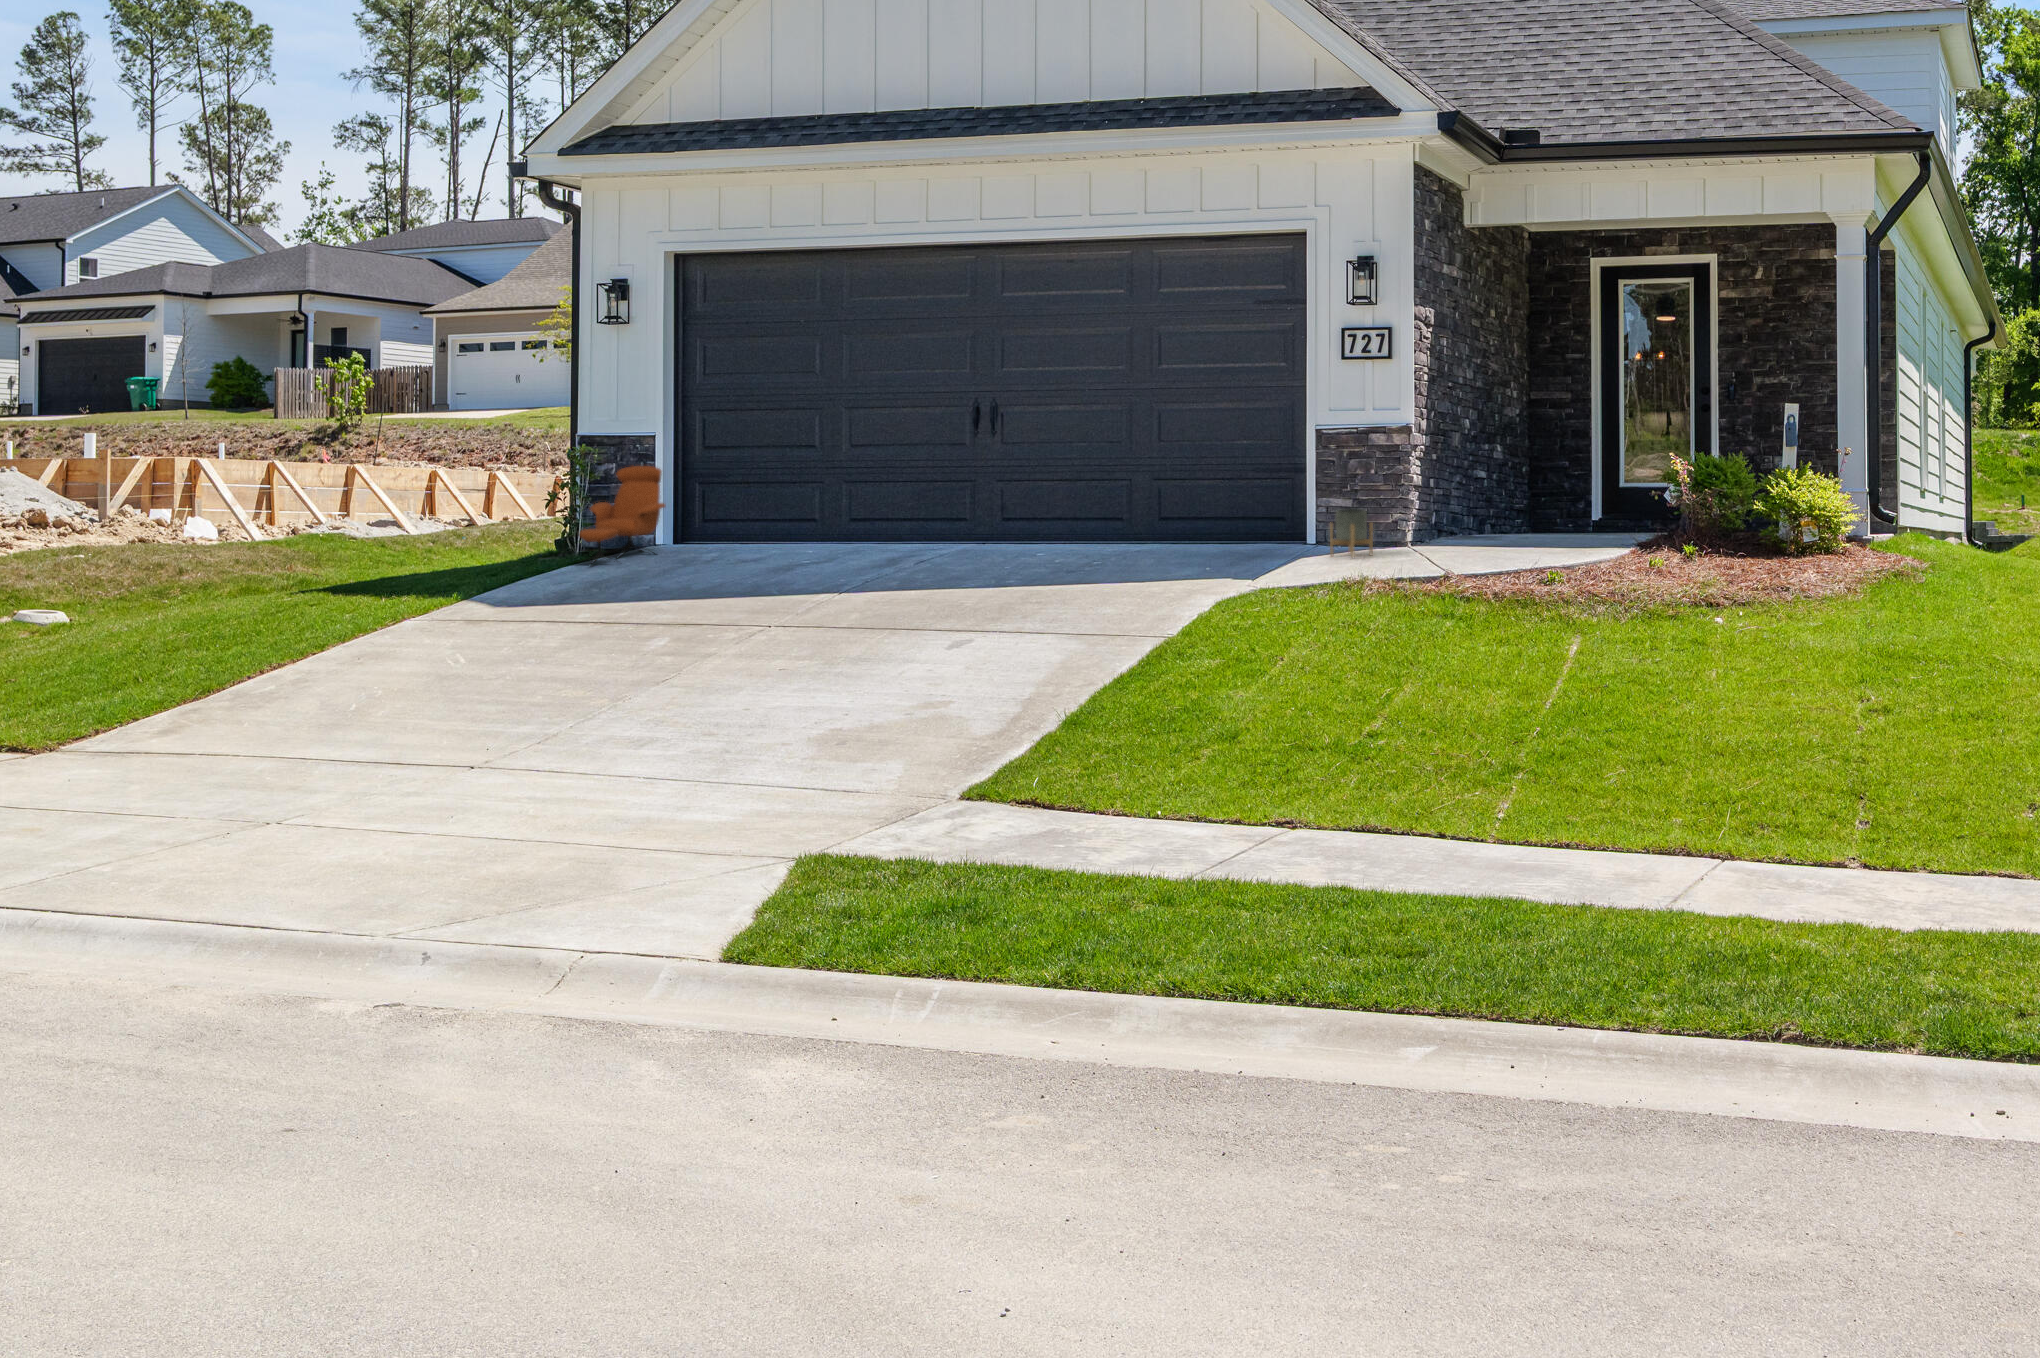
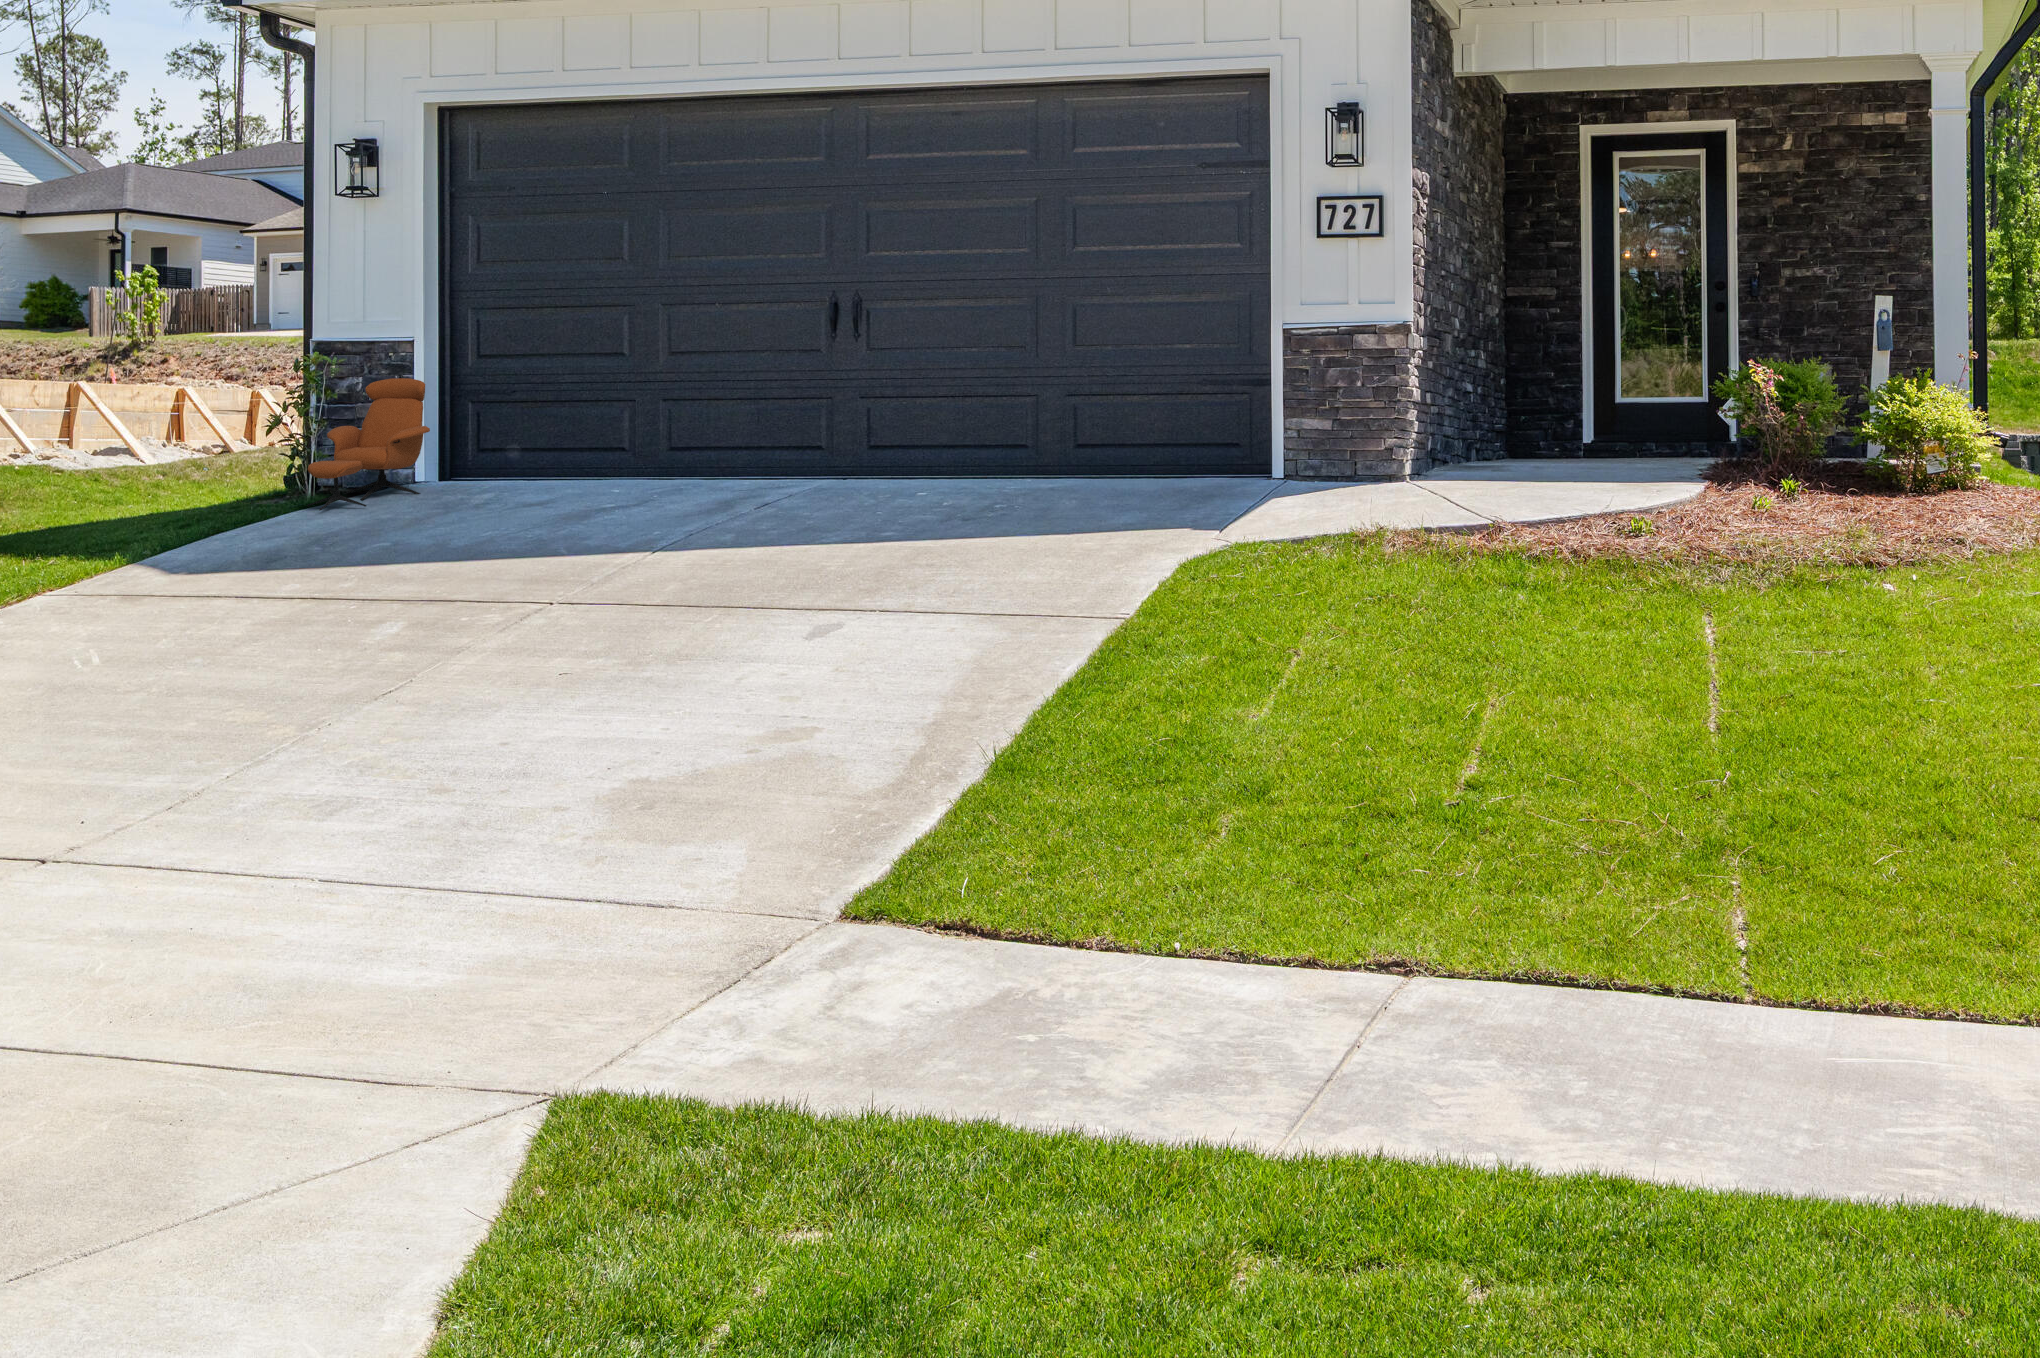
planter: present [1330,509,1373,557] -> none [1309,430,1365,495]

